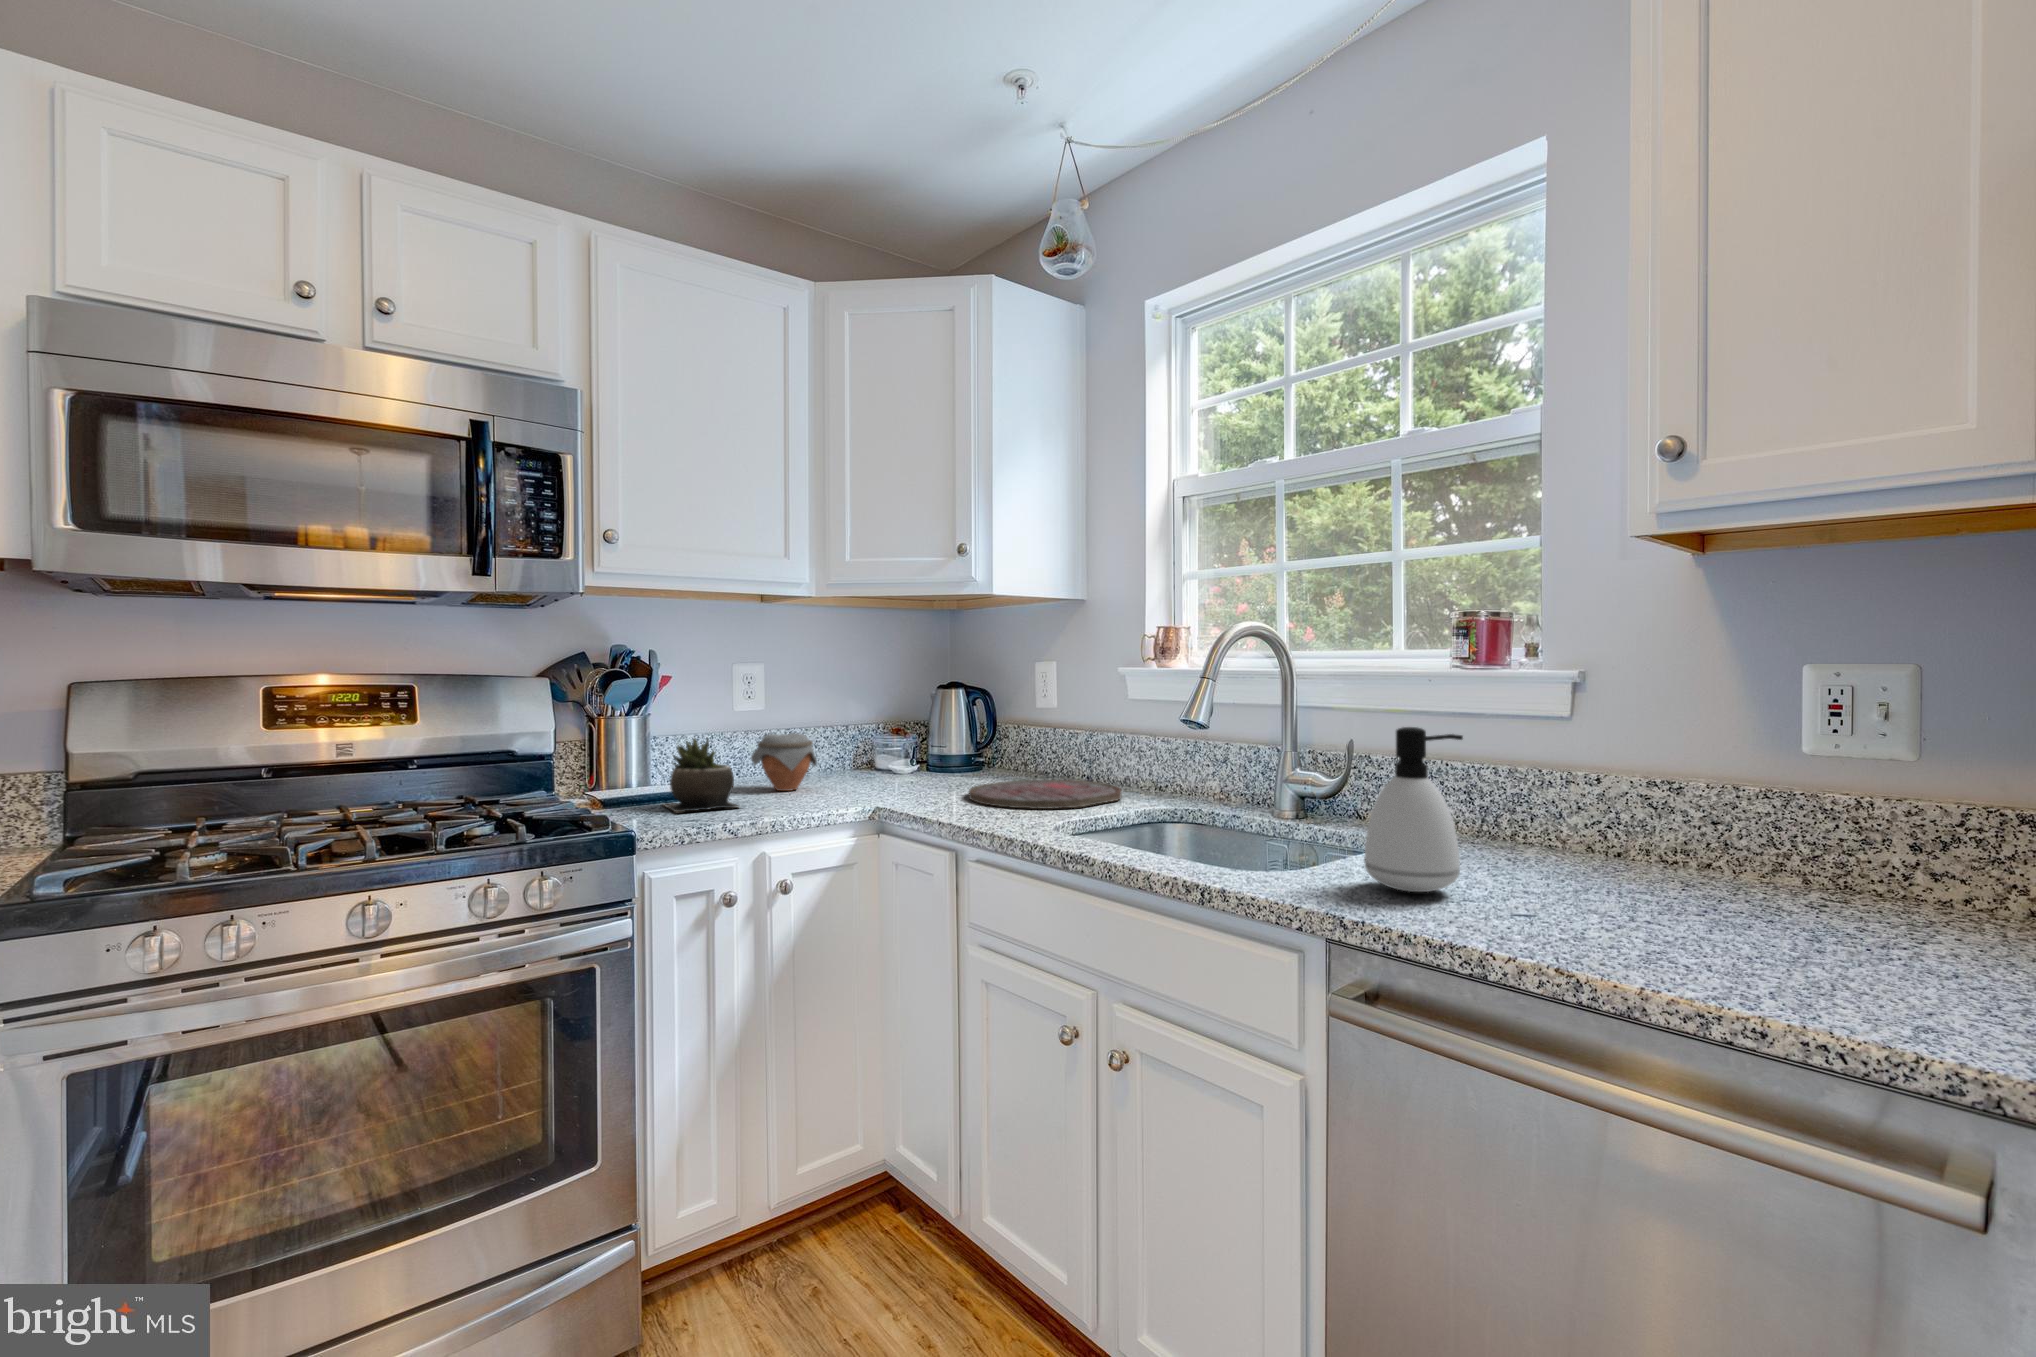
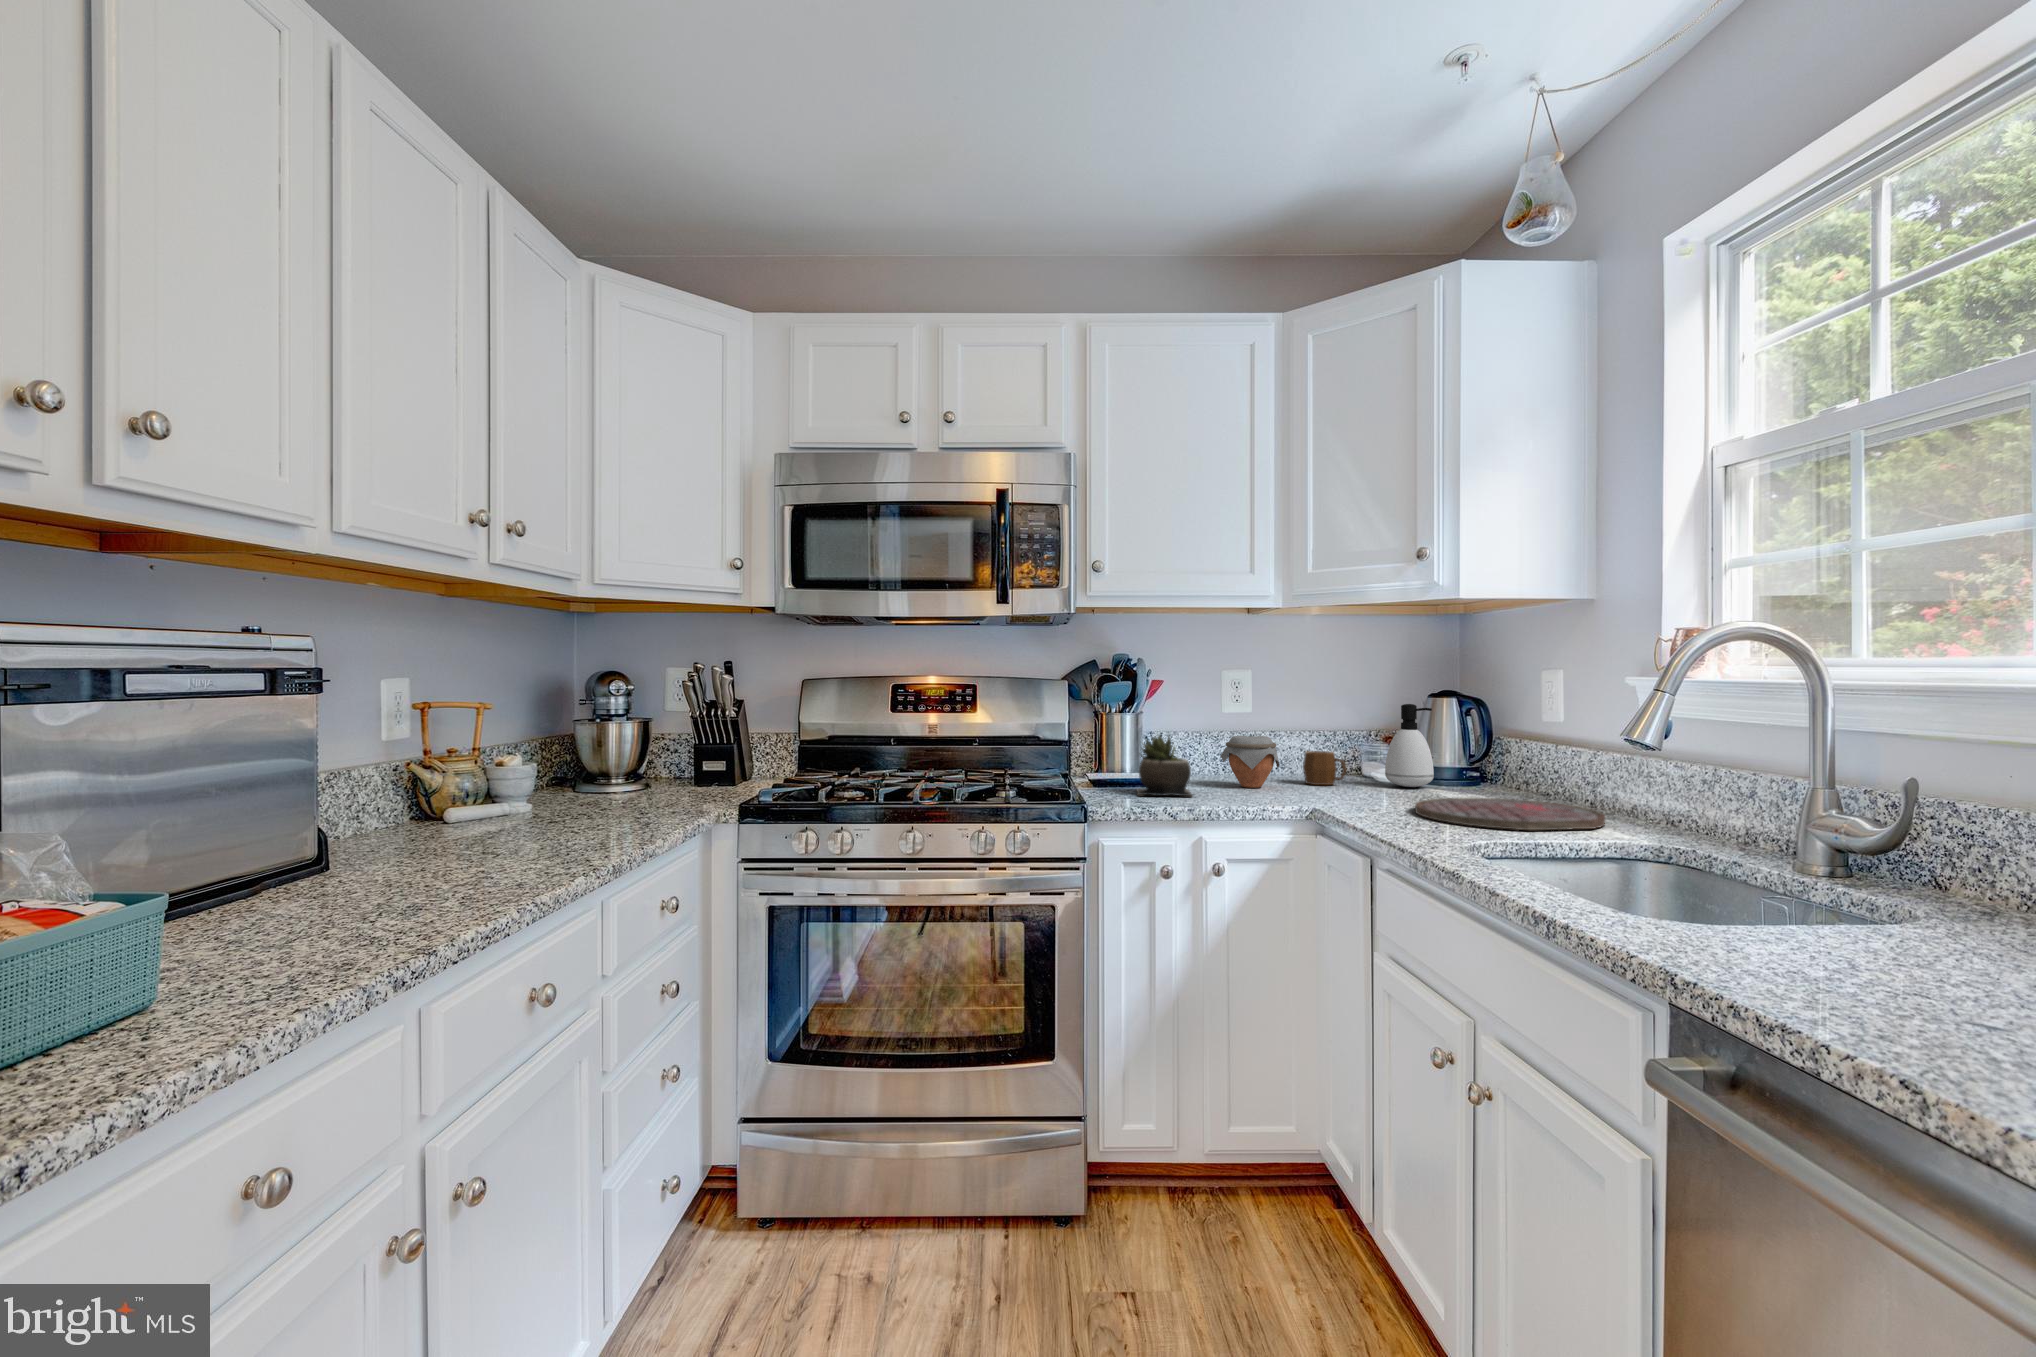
soap dispenser: present [1365,727,1463,892] -> present [1385,704,1434,787]
mug: none [830,746,876,782] -> present [1303,751,1347,785]

